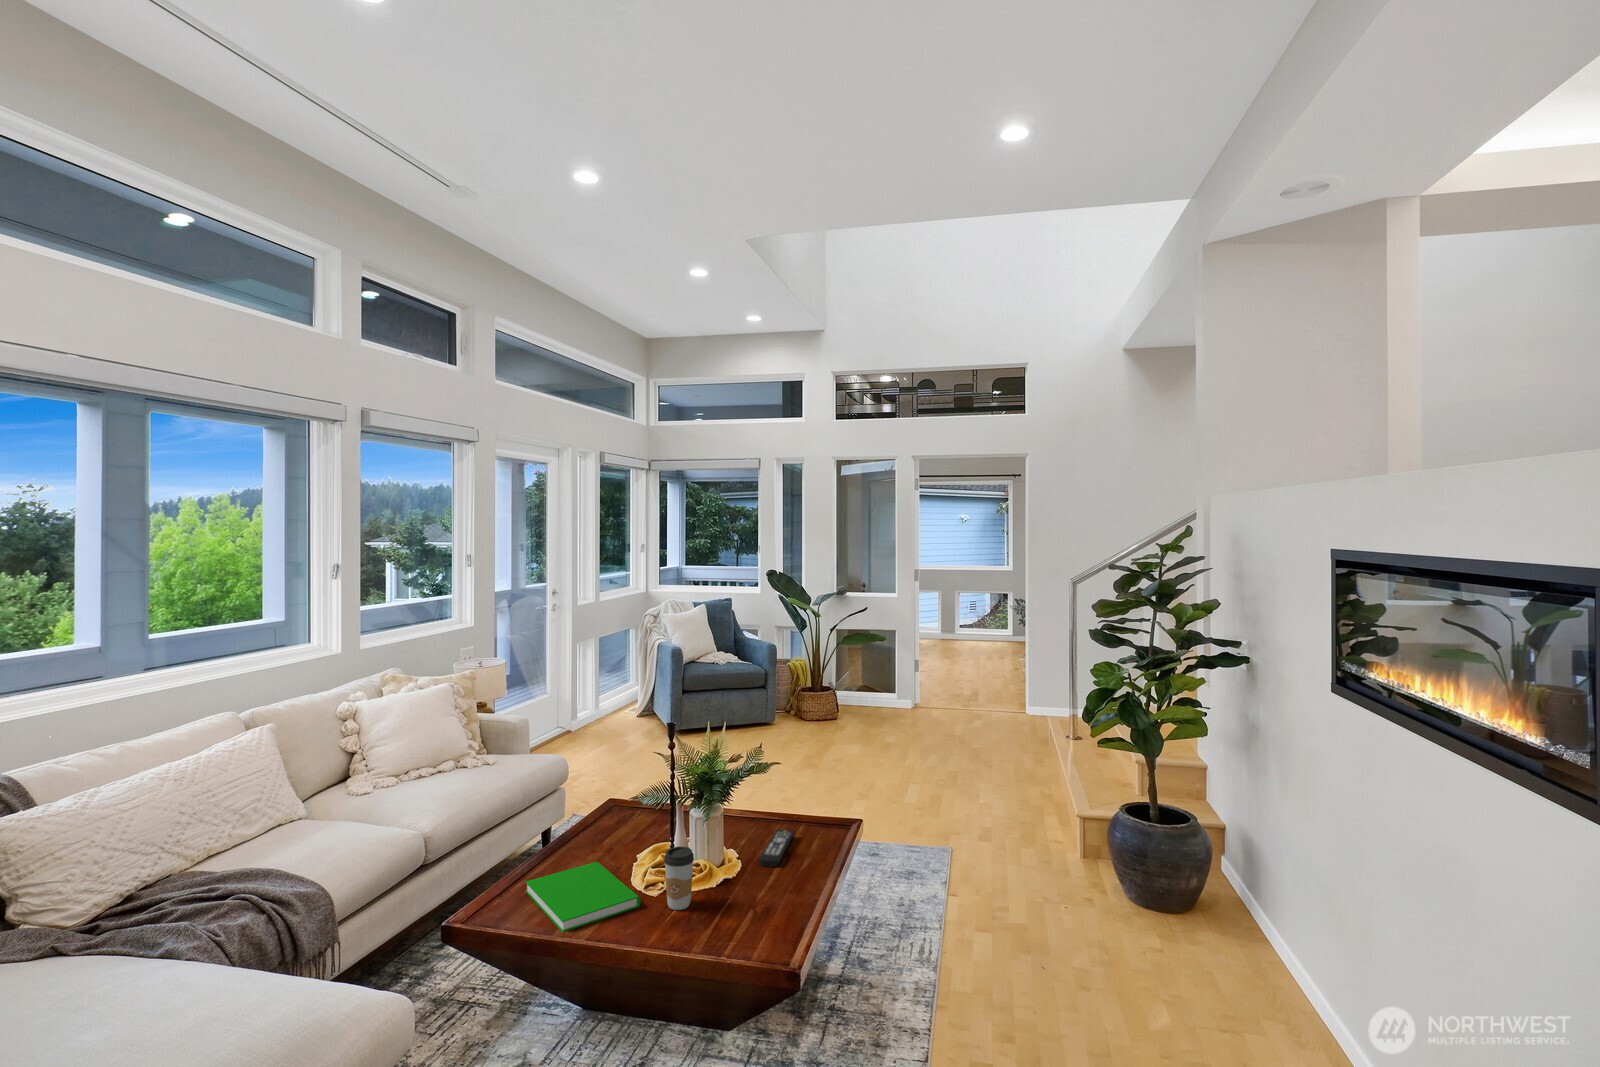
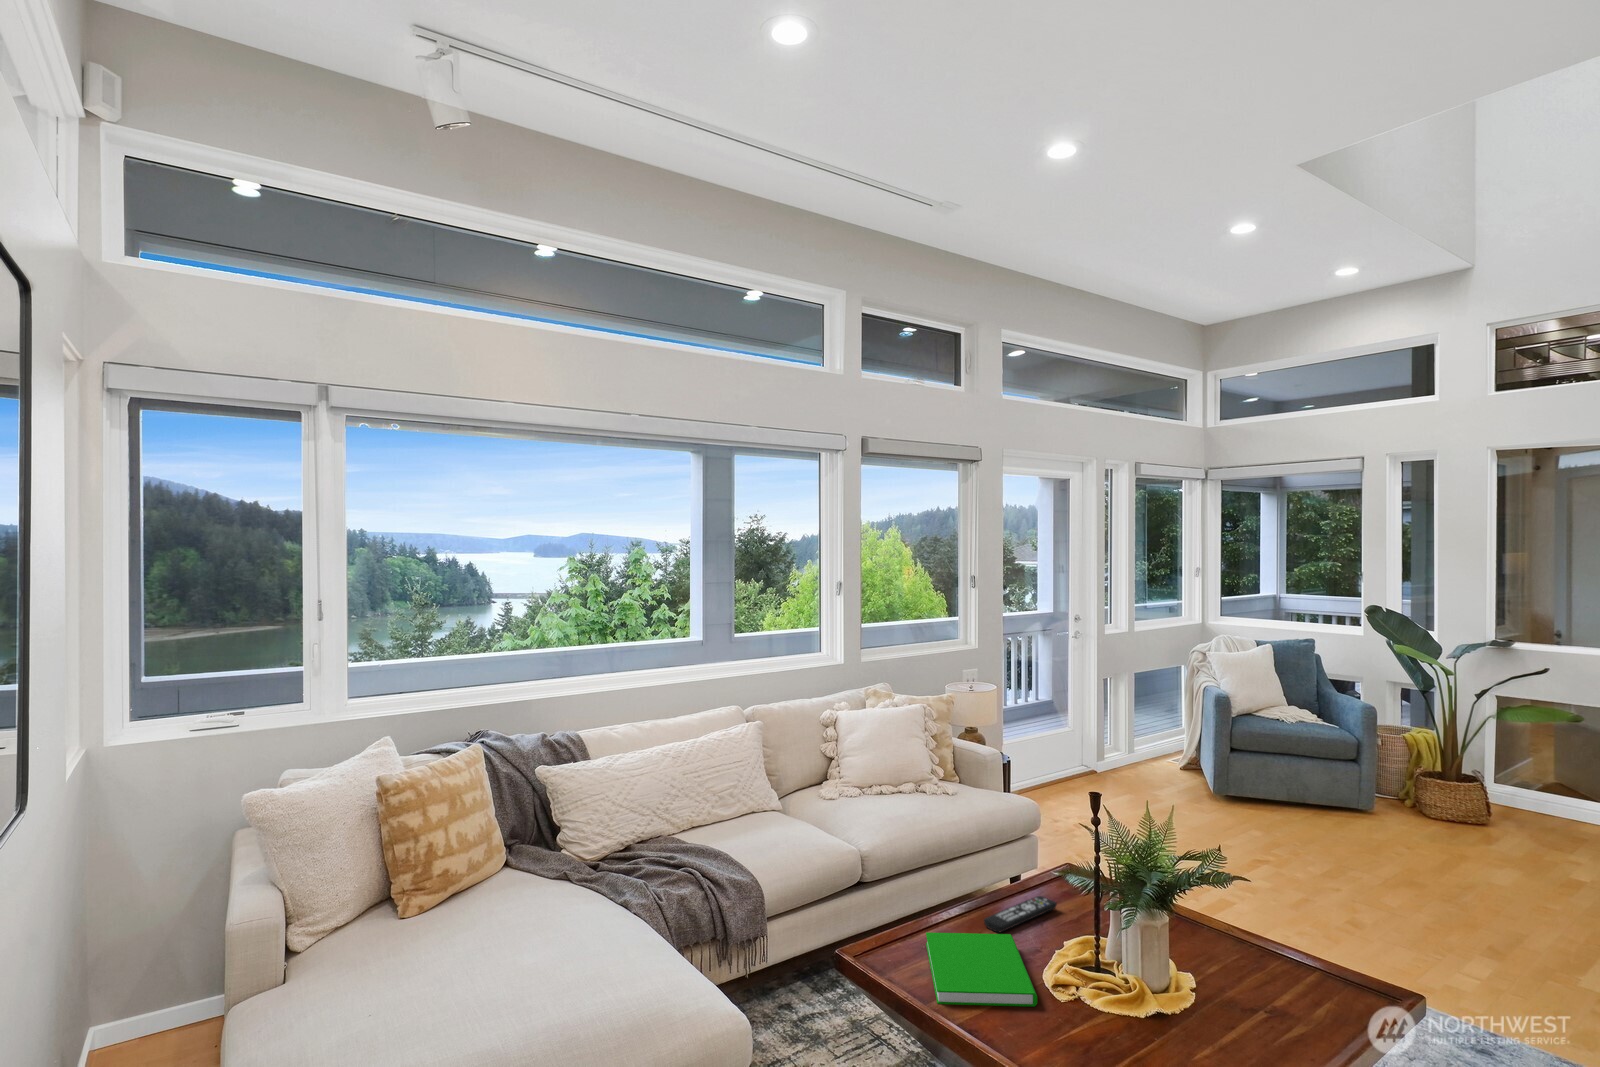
remote control: present [759,829,794,867] -> present [984,896,1057,932]
coffee cup: present [664,847,694,910] -> none [1064,945,1105,1030]

